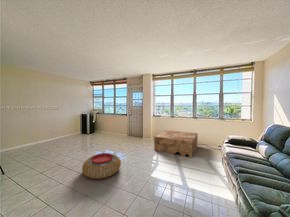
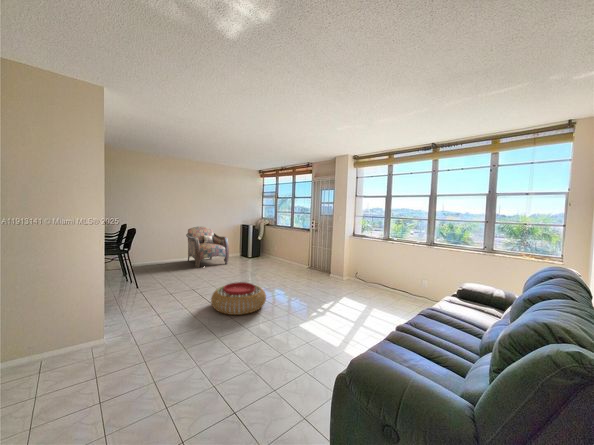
armchair: none [42,118,77,146] -> present [186,227,229,268]
coffee table: present [154,130,198,158] -> none [337,262,433,316]

